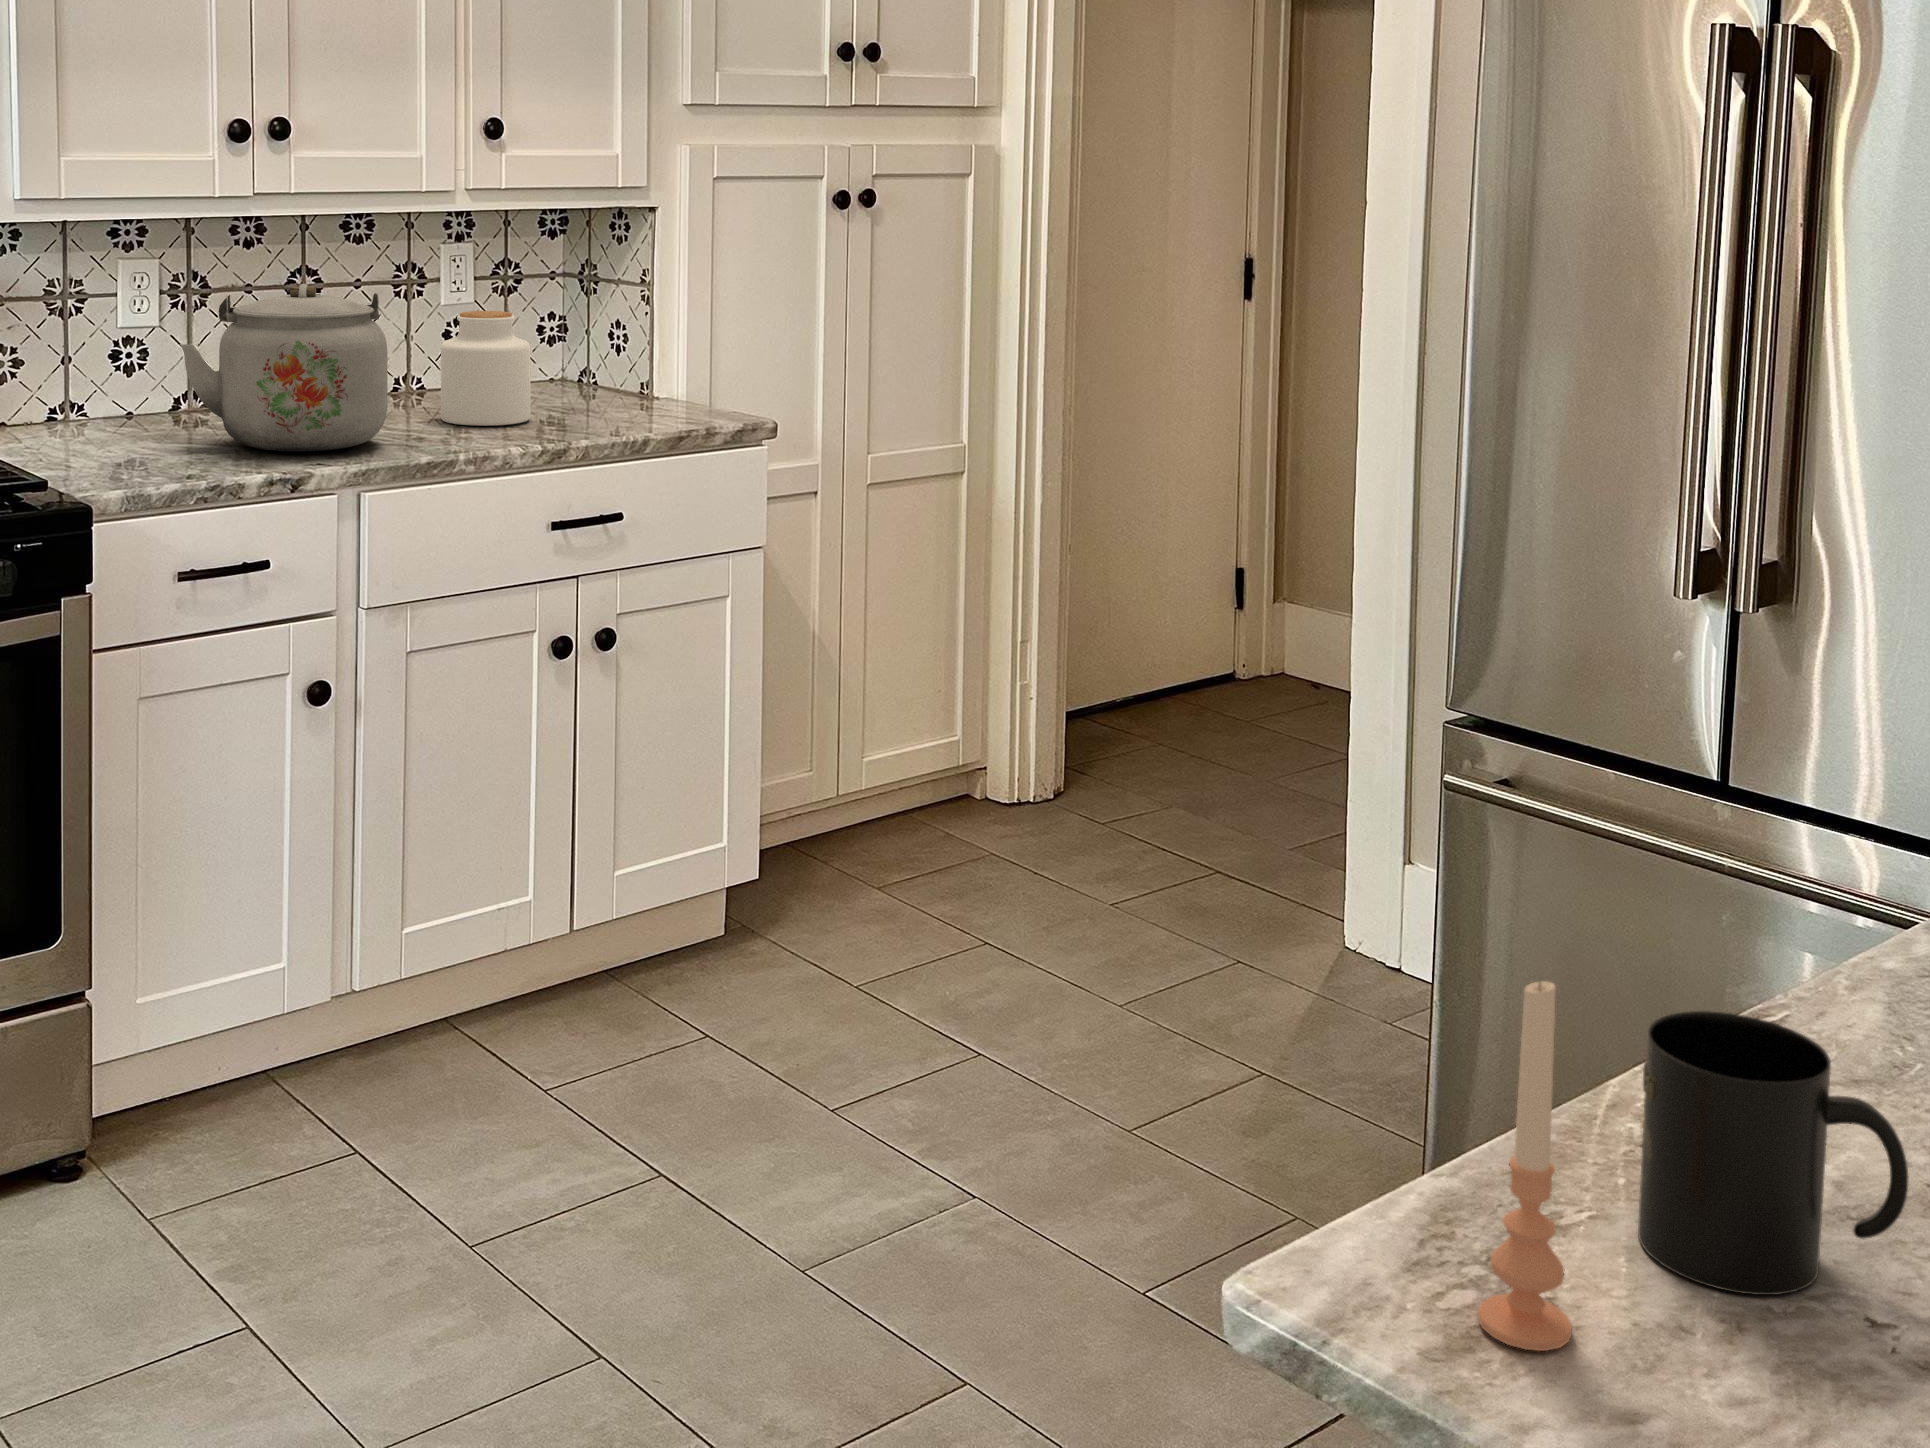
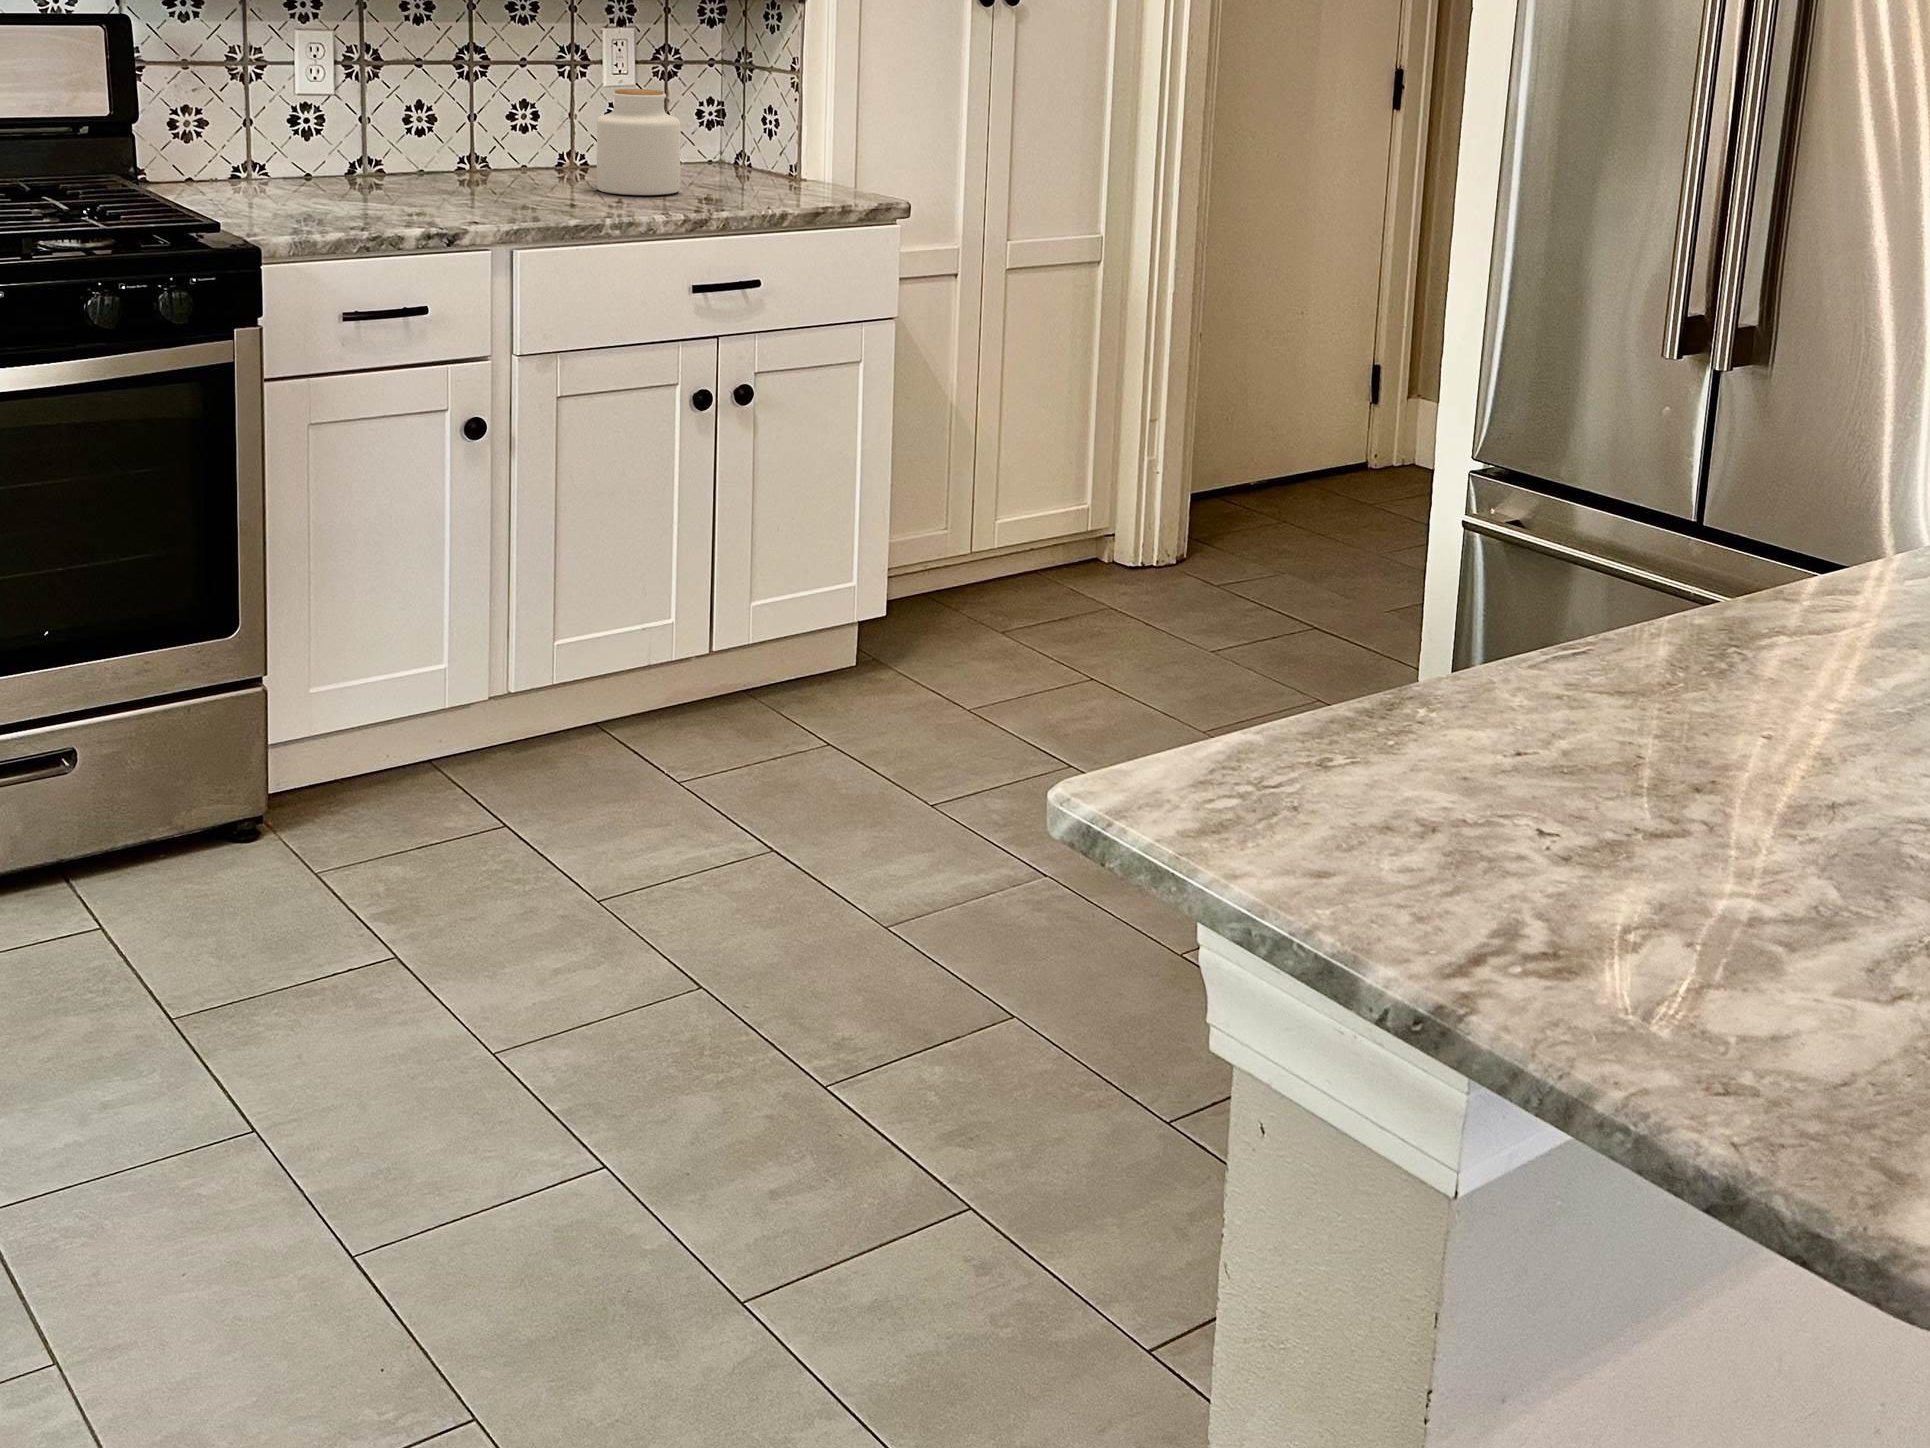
kettle: present [180,284,388,451] -> none [350,55,542,210]
candle: present [1478,981,1572,1351] -> none [1230,555,1298,835]
mug: present [1638,1011,1908,1295] -> none [1383,606,1582,811]

